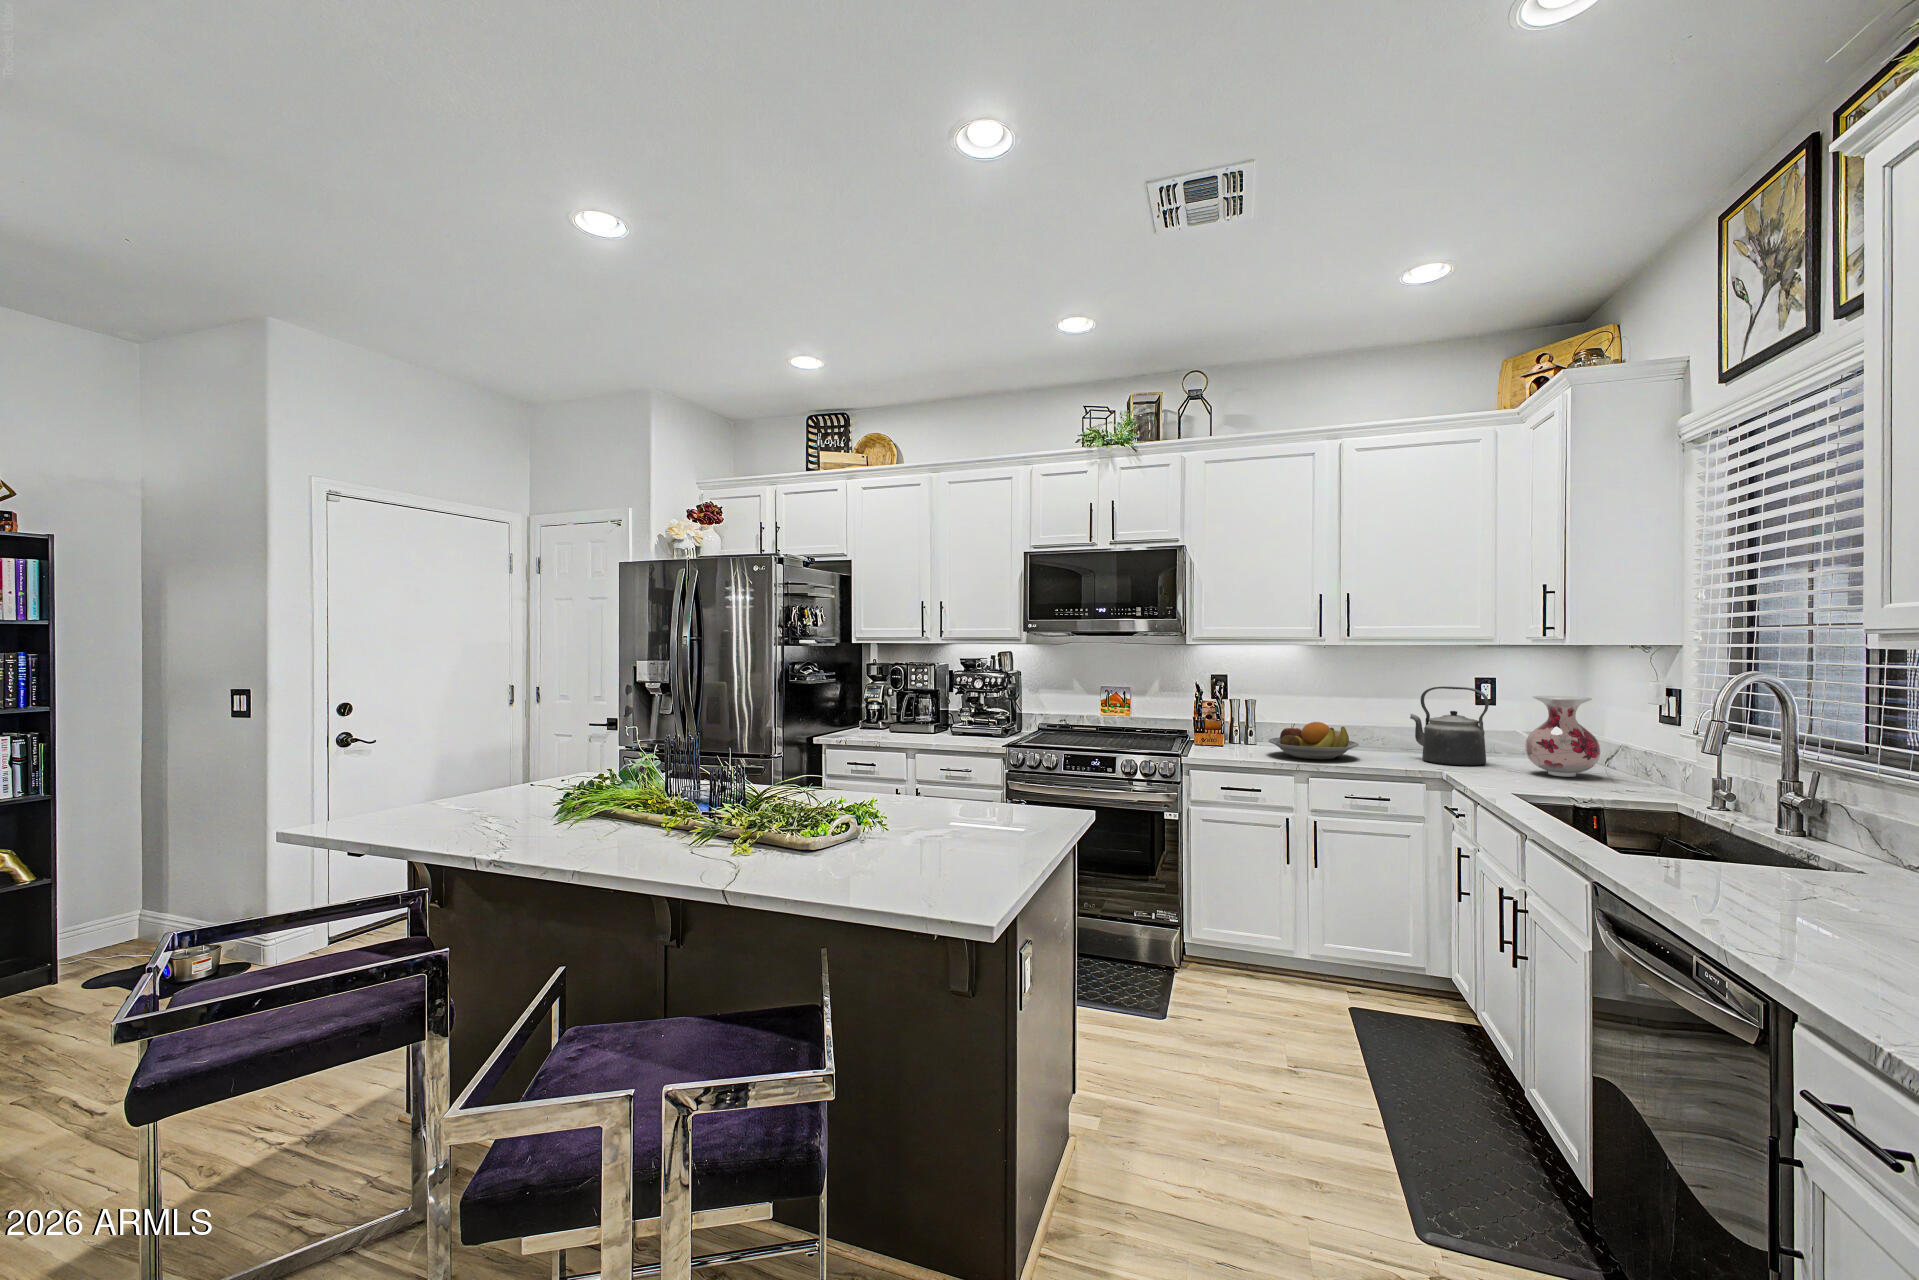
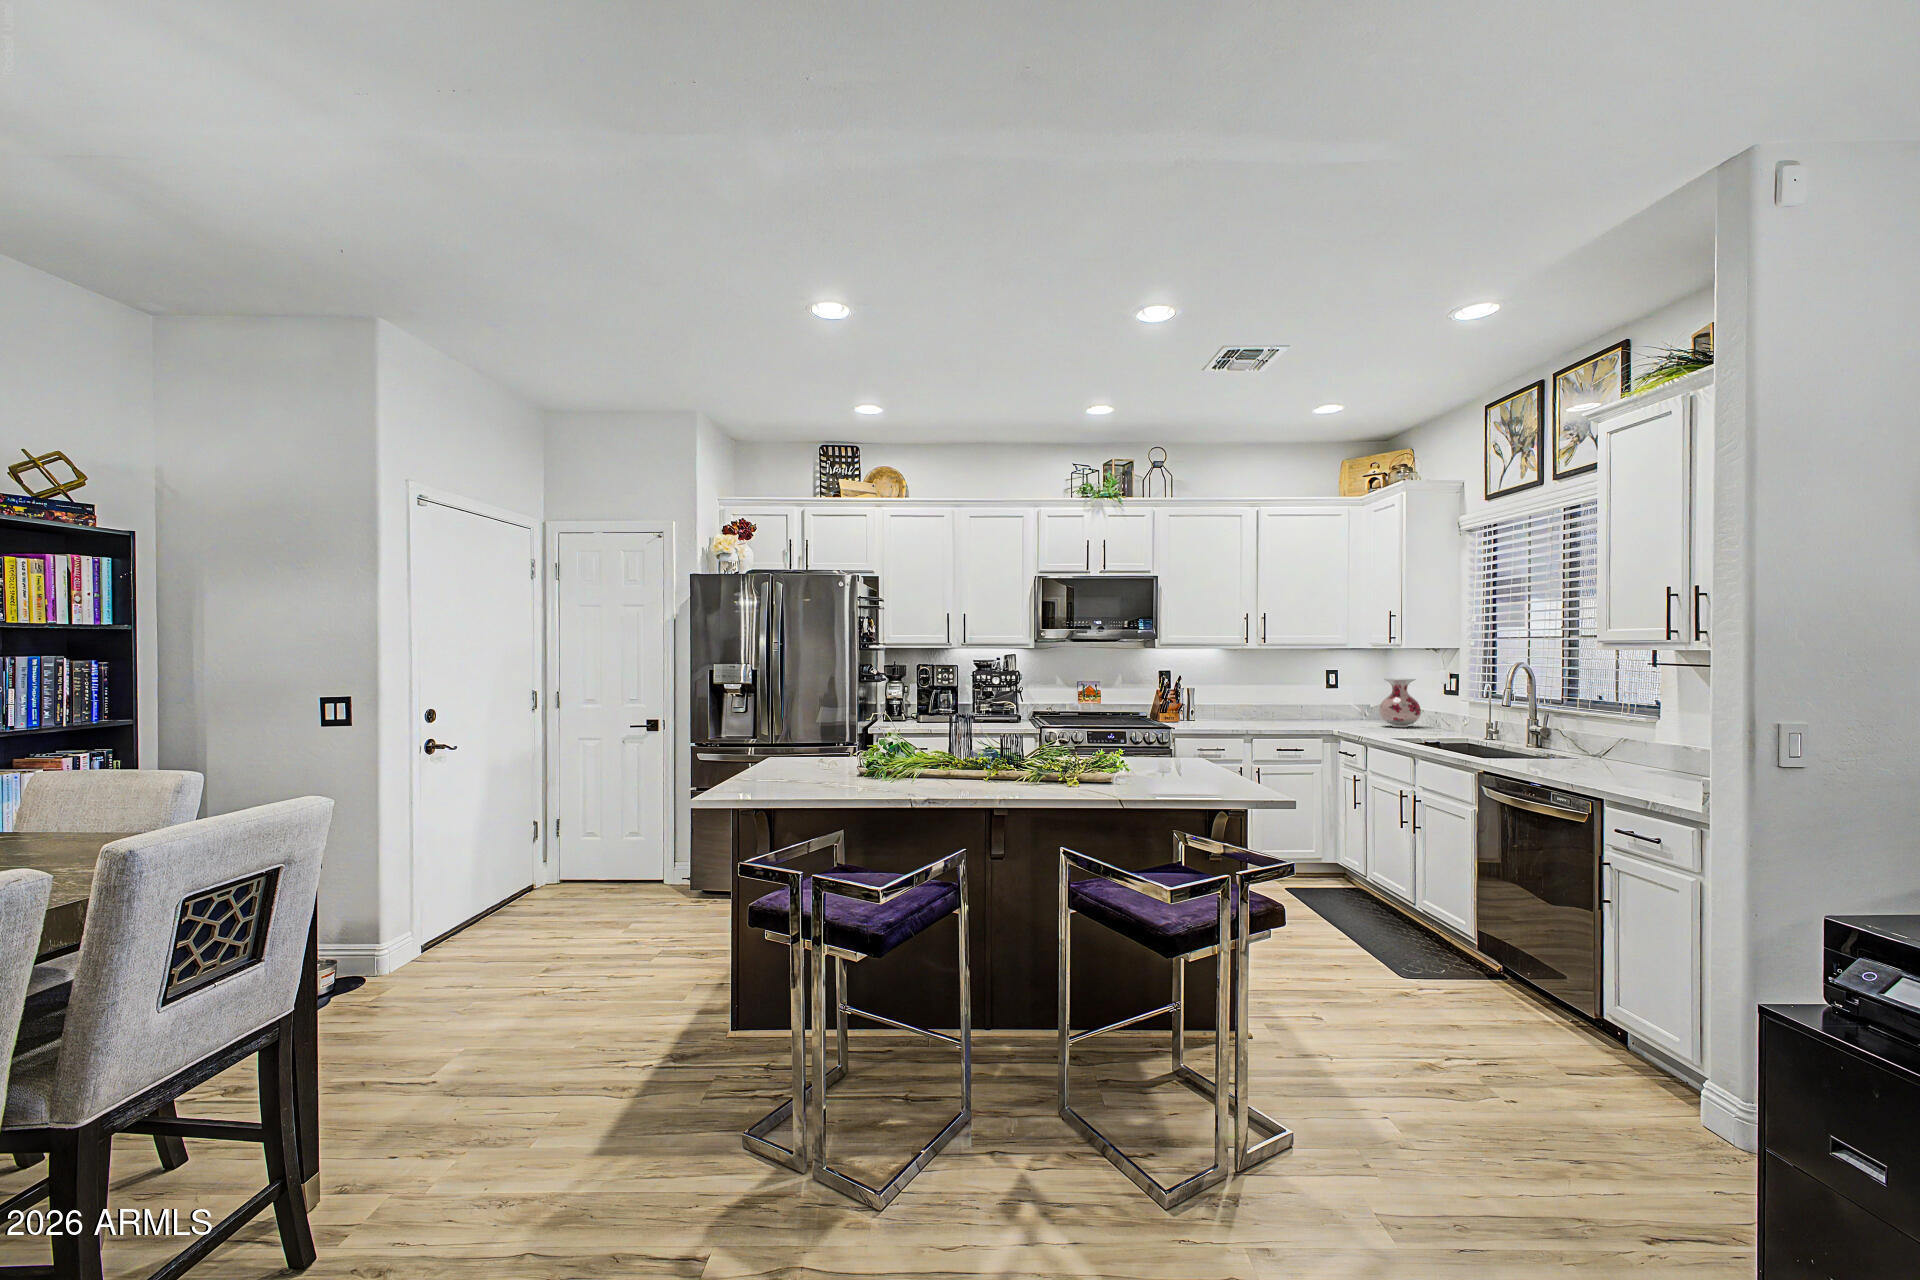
kettle: present [1410,687,1489,766] -> none [1304,675,1354,725]
fruit bowl: present [1268,722,1359,759] -> none [1219,701,1280,726]

